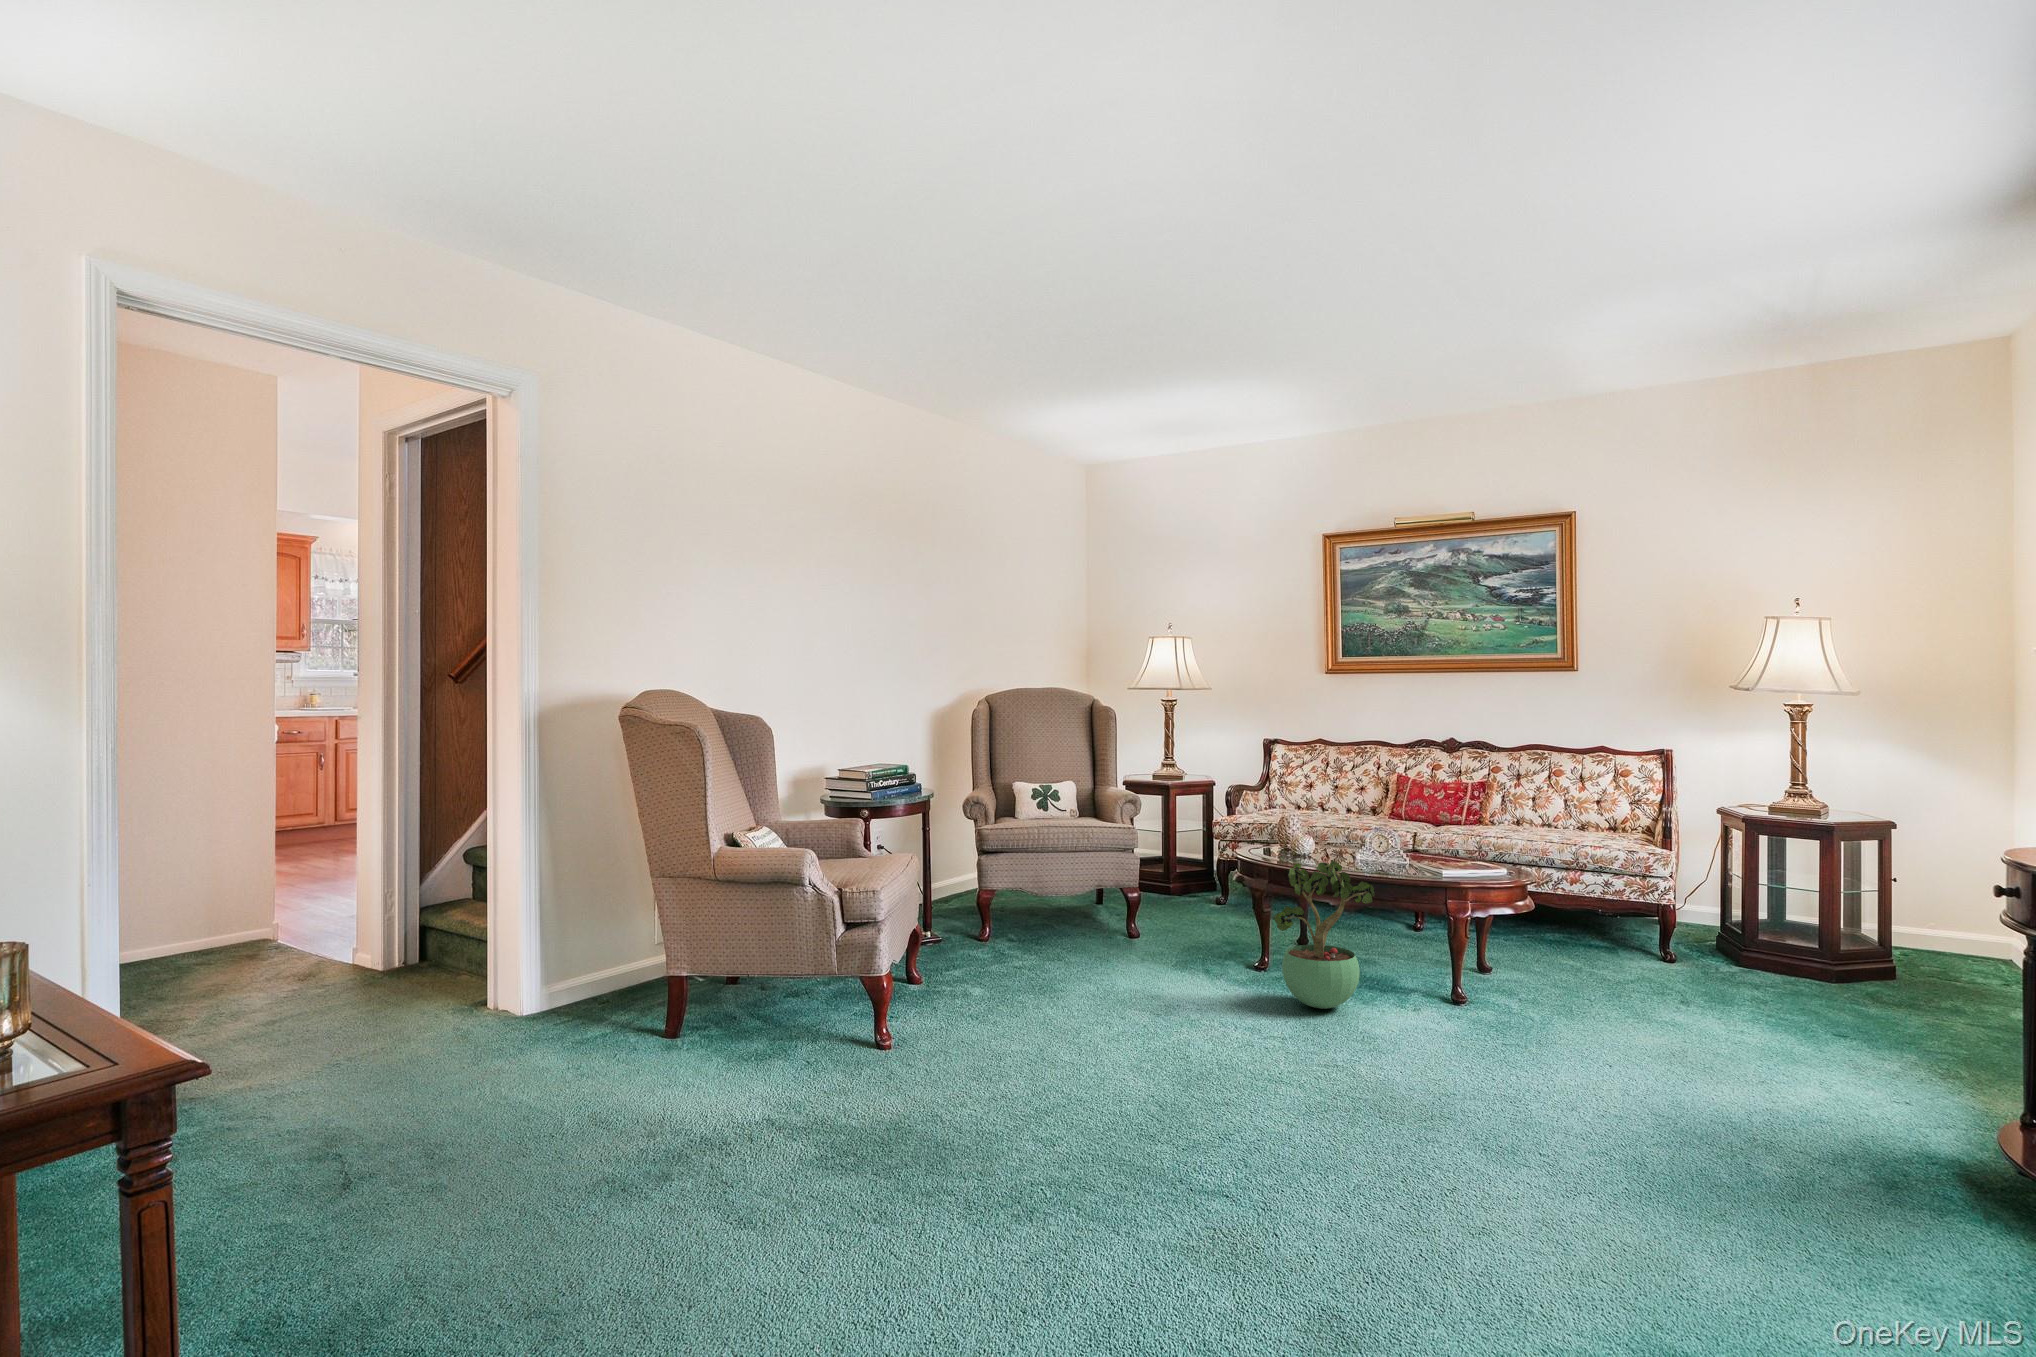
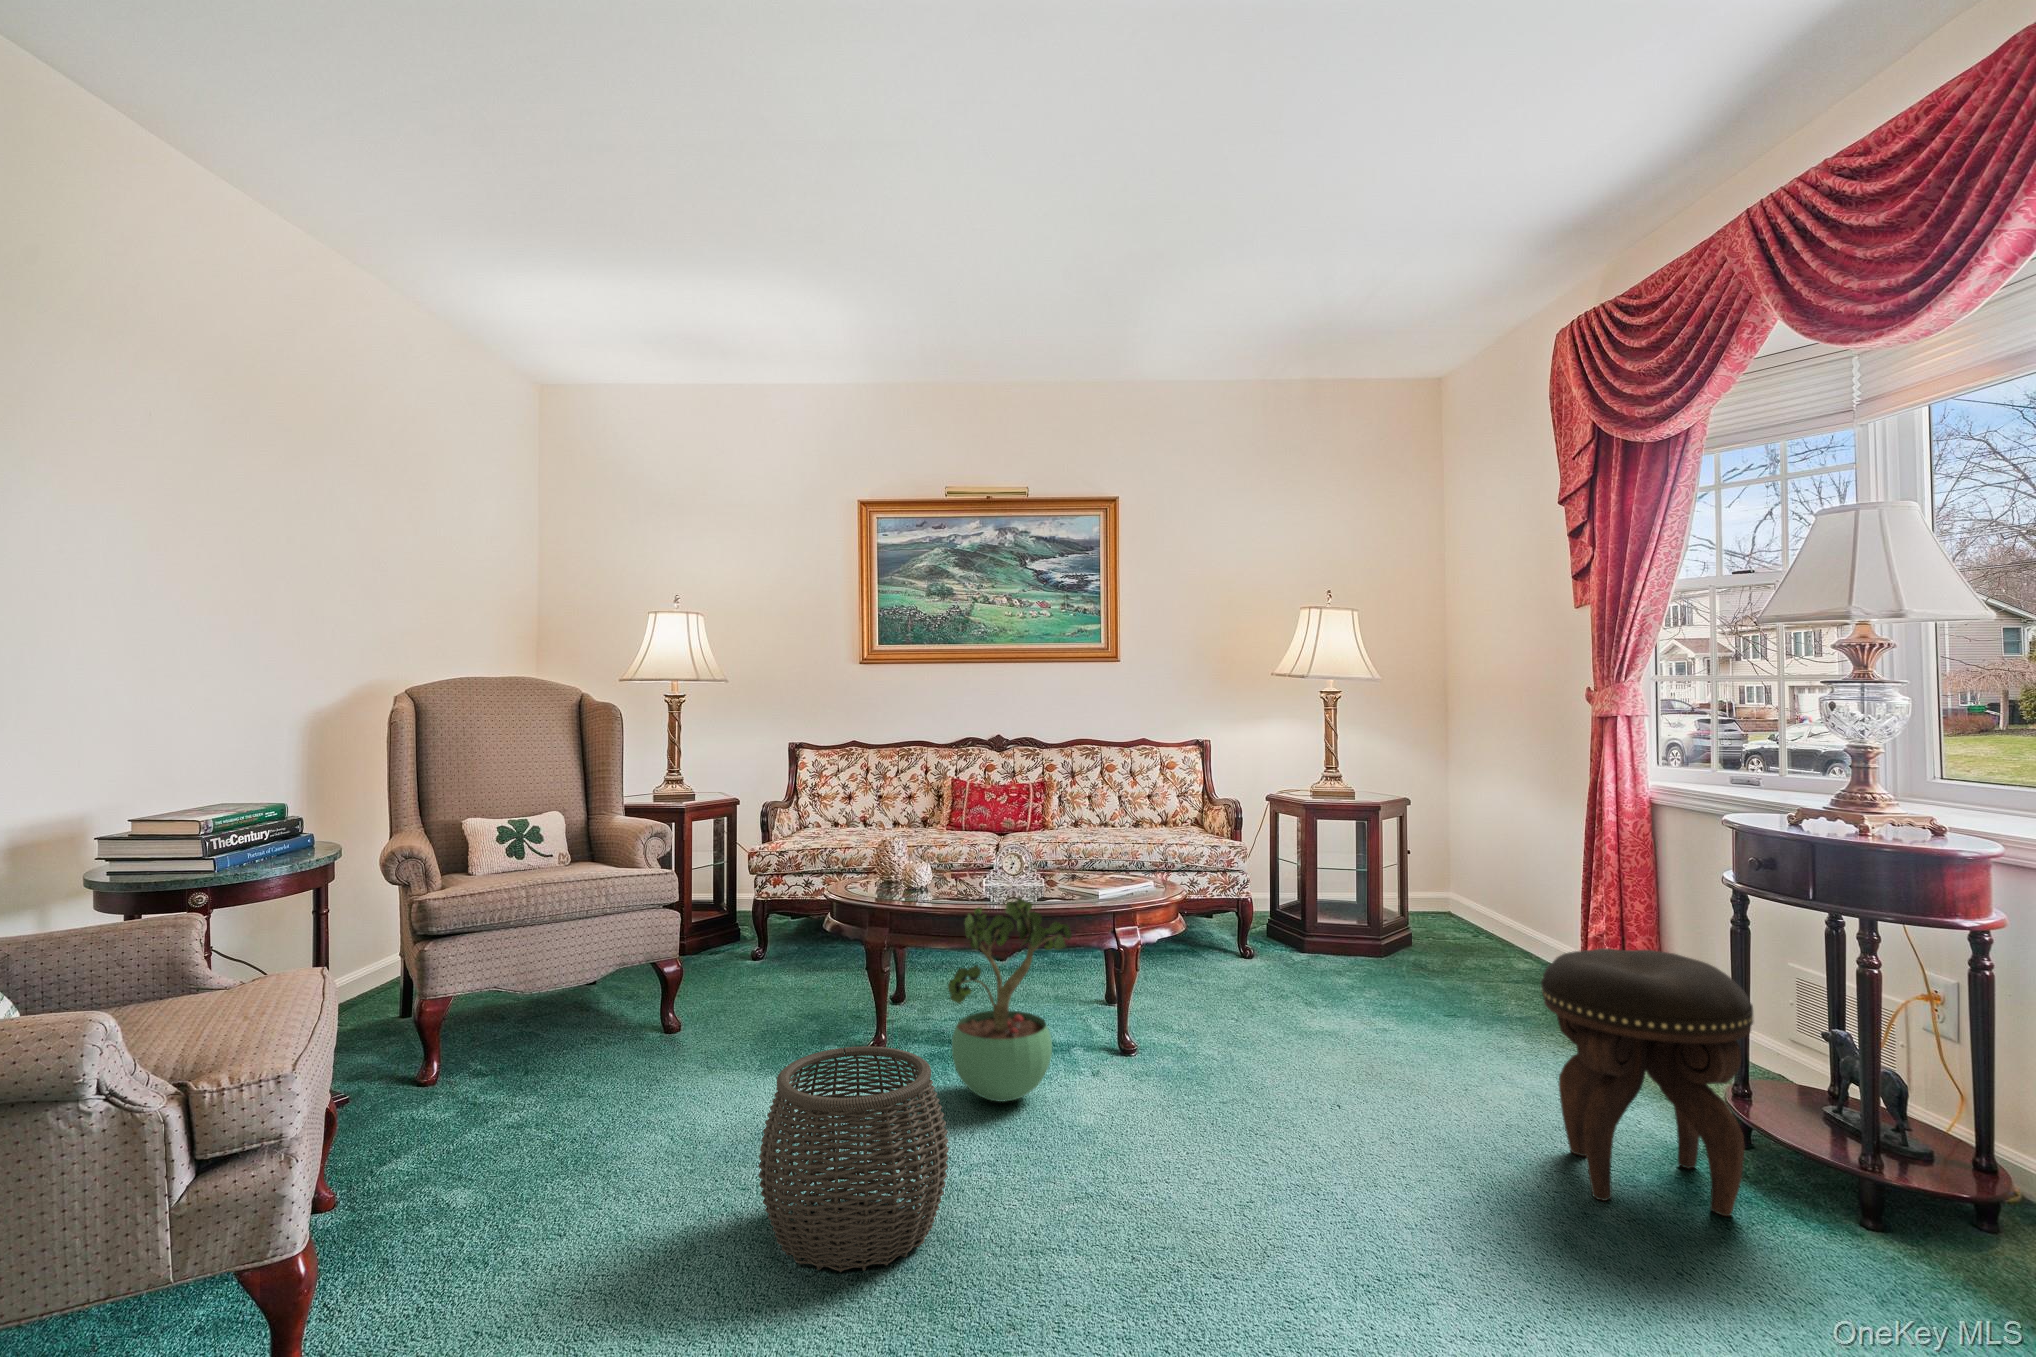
woven basket: none [1106,935,1224,1059] -> present [758,1046,949,1272]
footstool: none [1723,944,1920,1179] -> present [1541,948,1753,1216]

